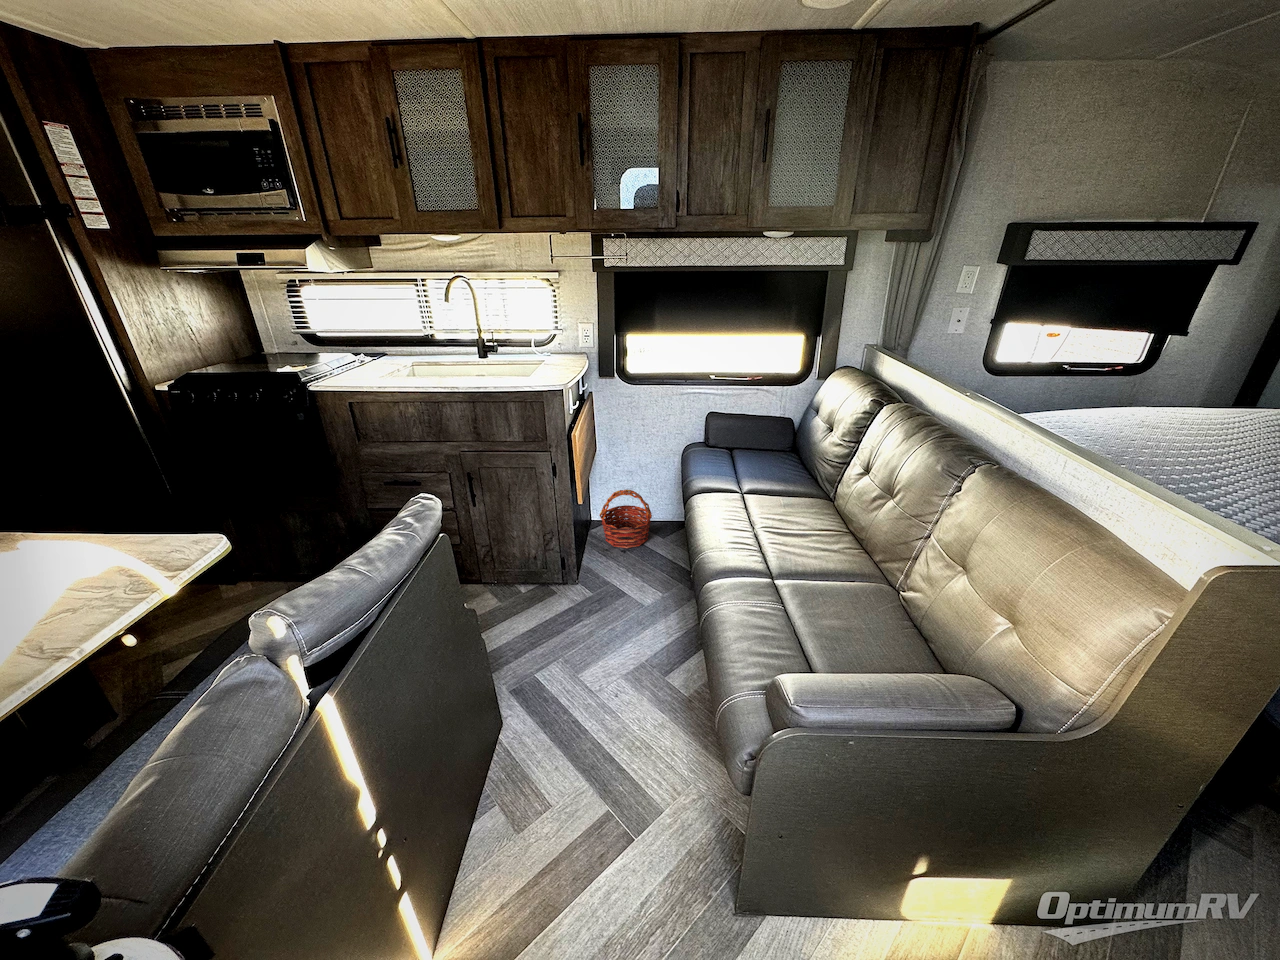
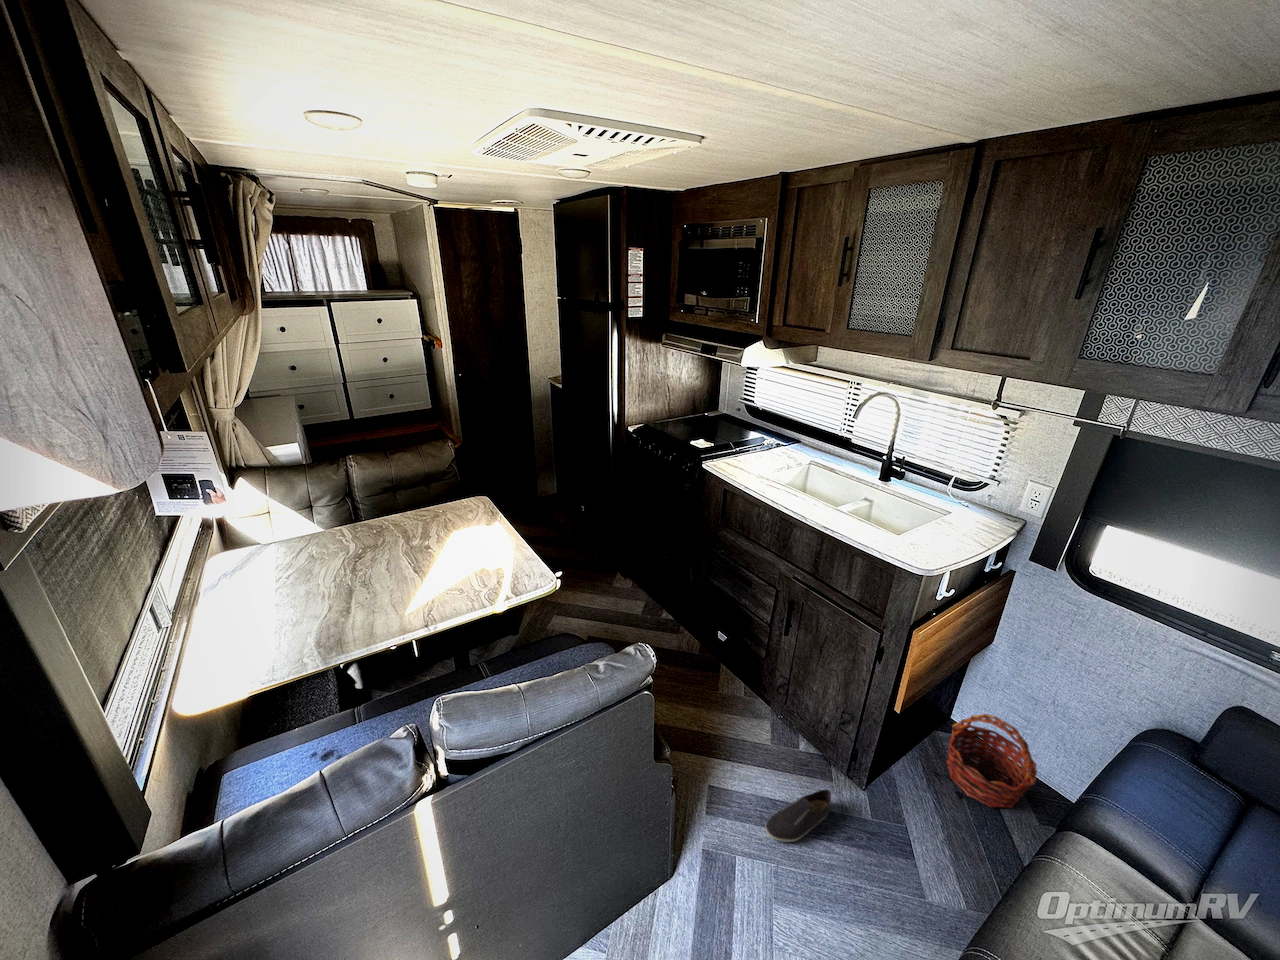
shoe: none [538,593,569,647] -> present [765,790,831,842]

